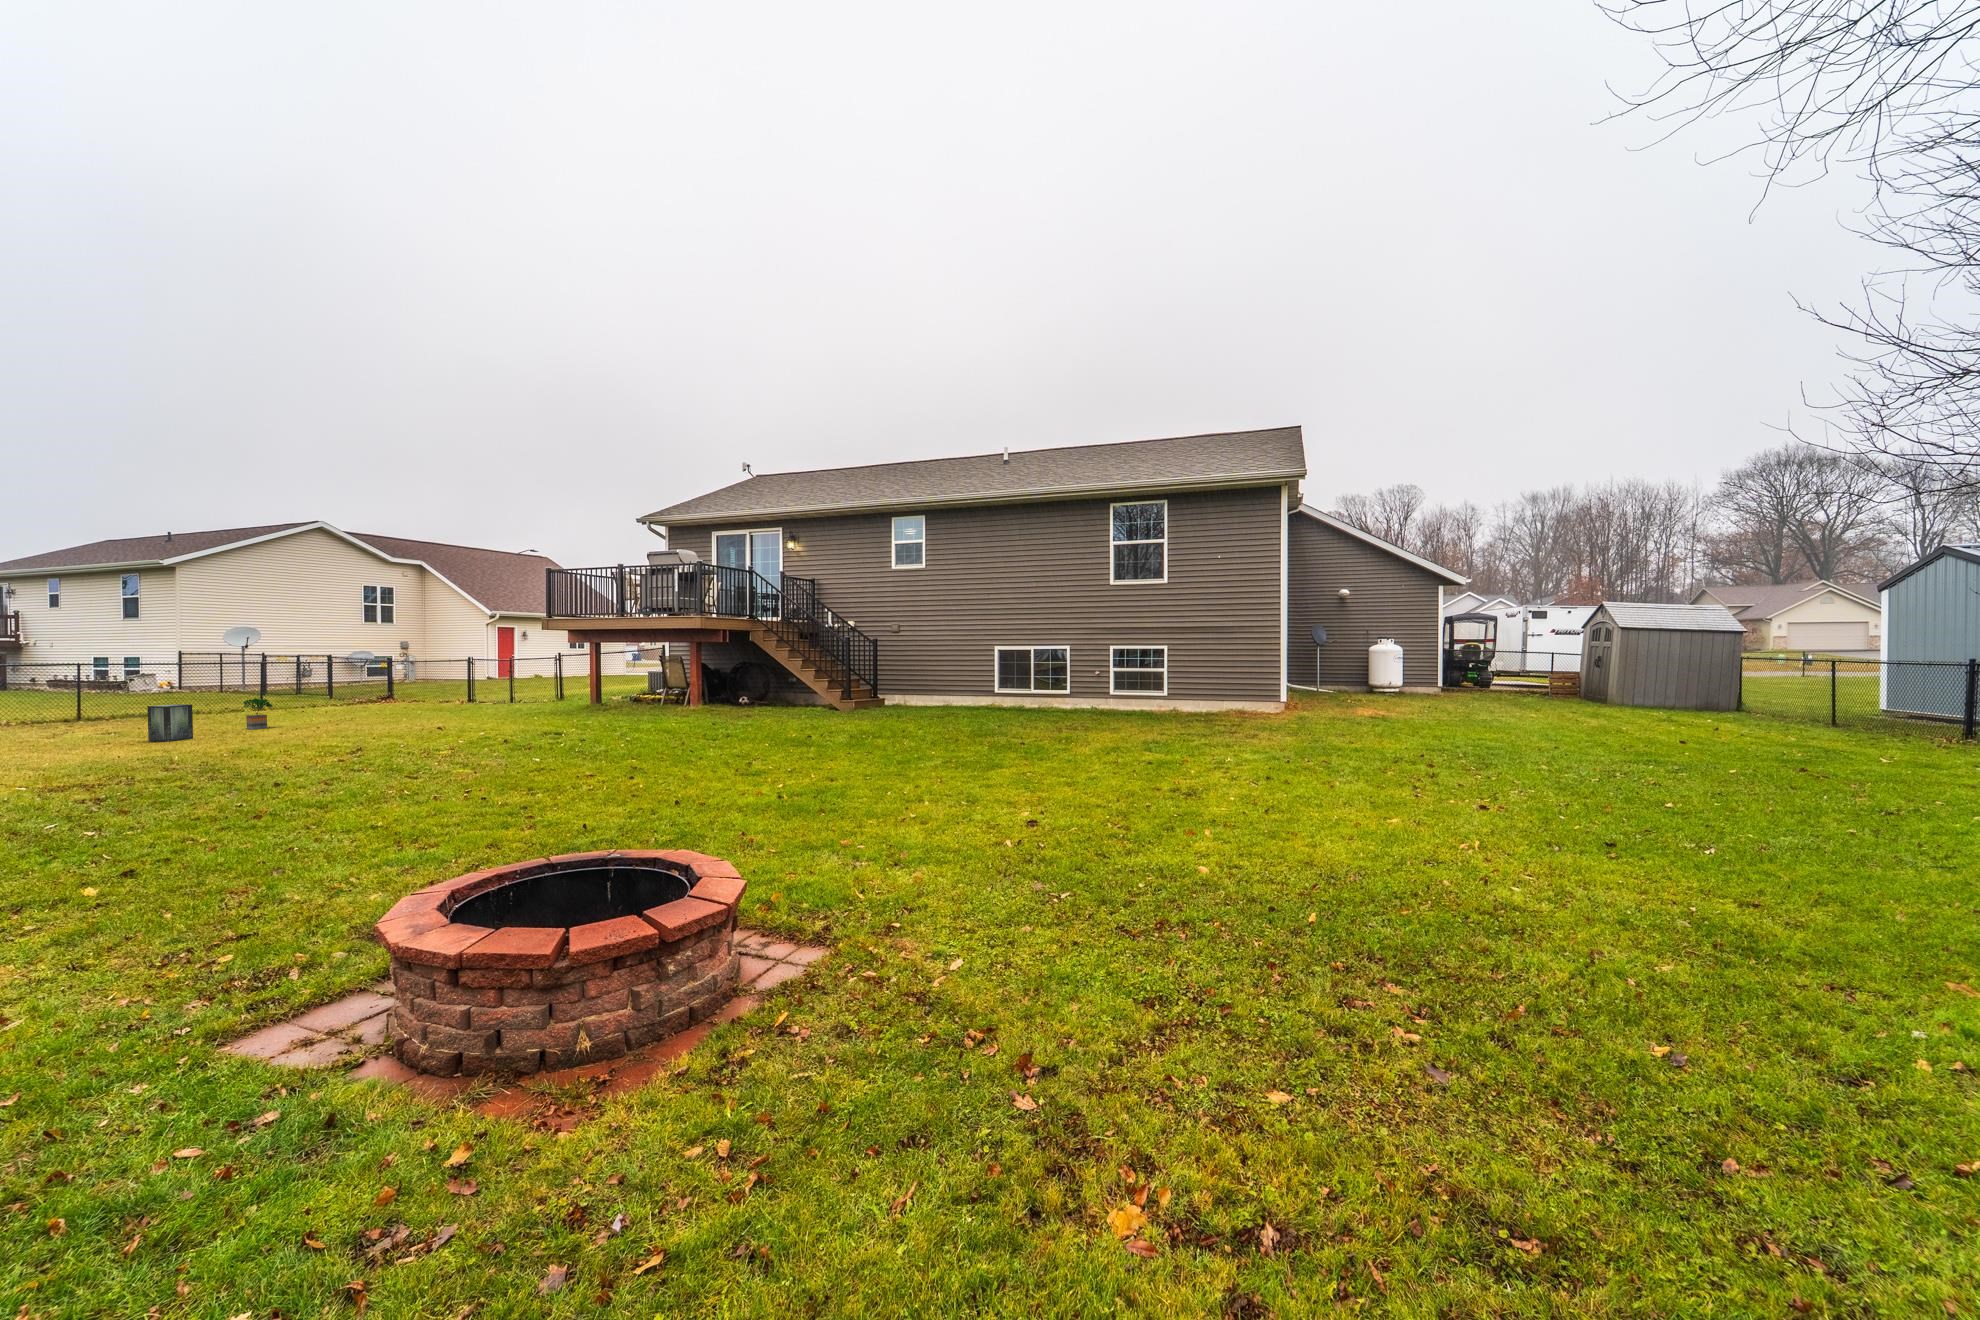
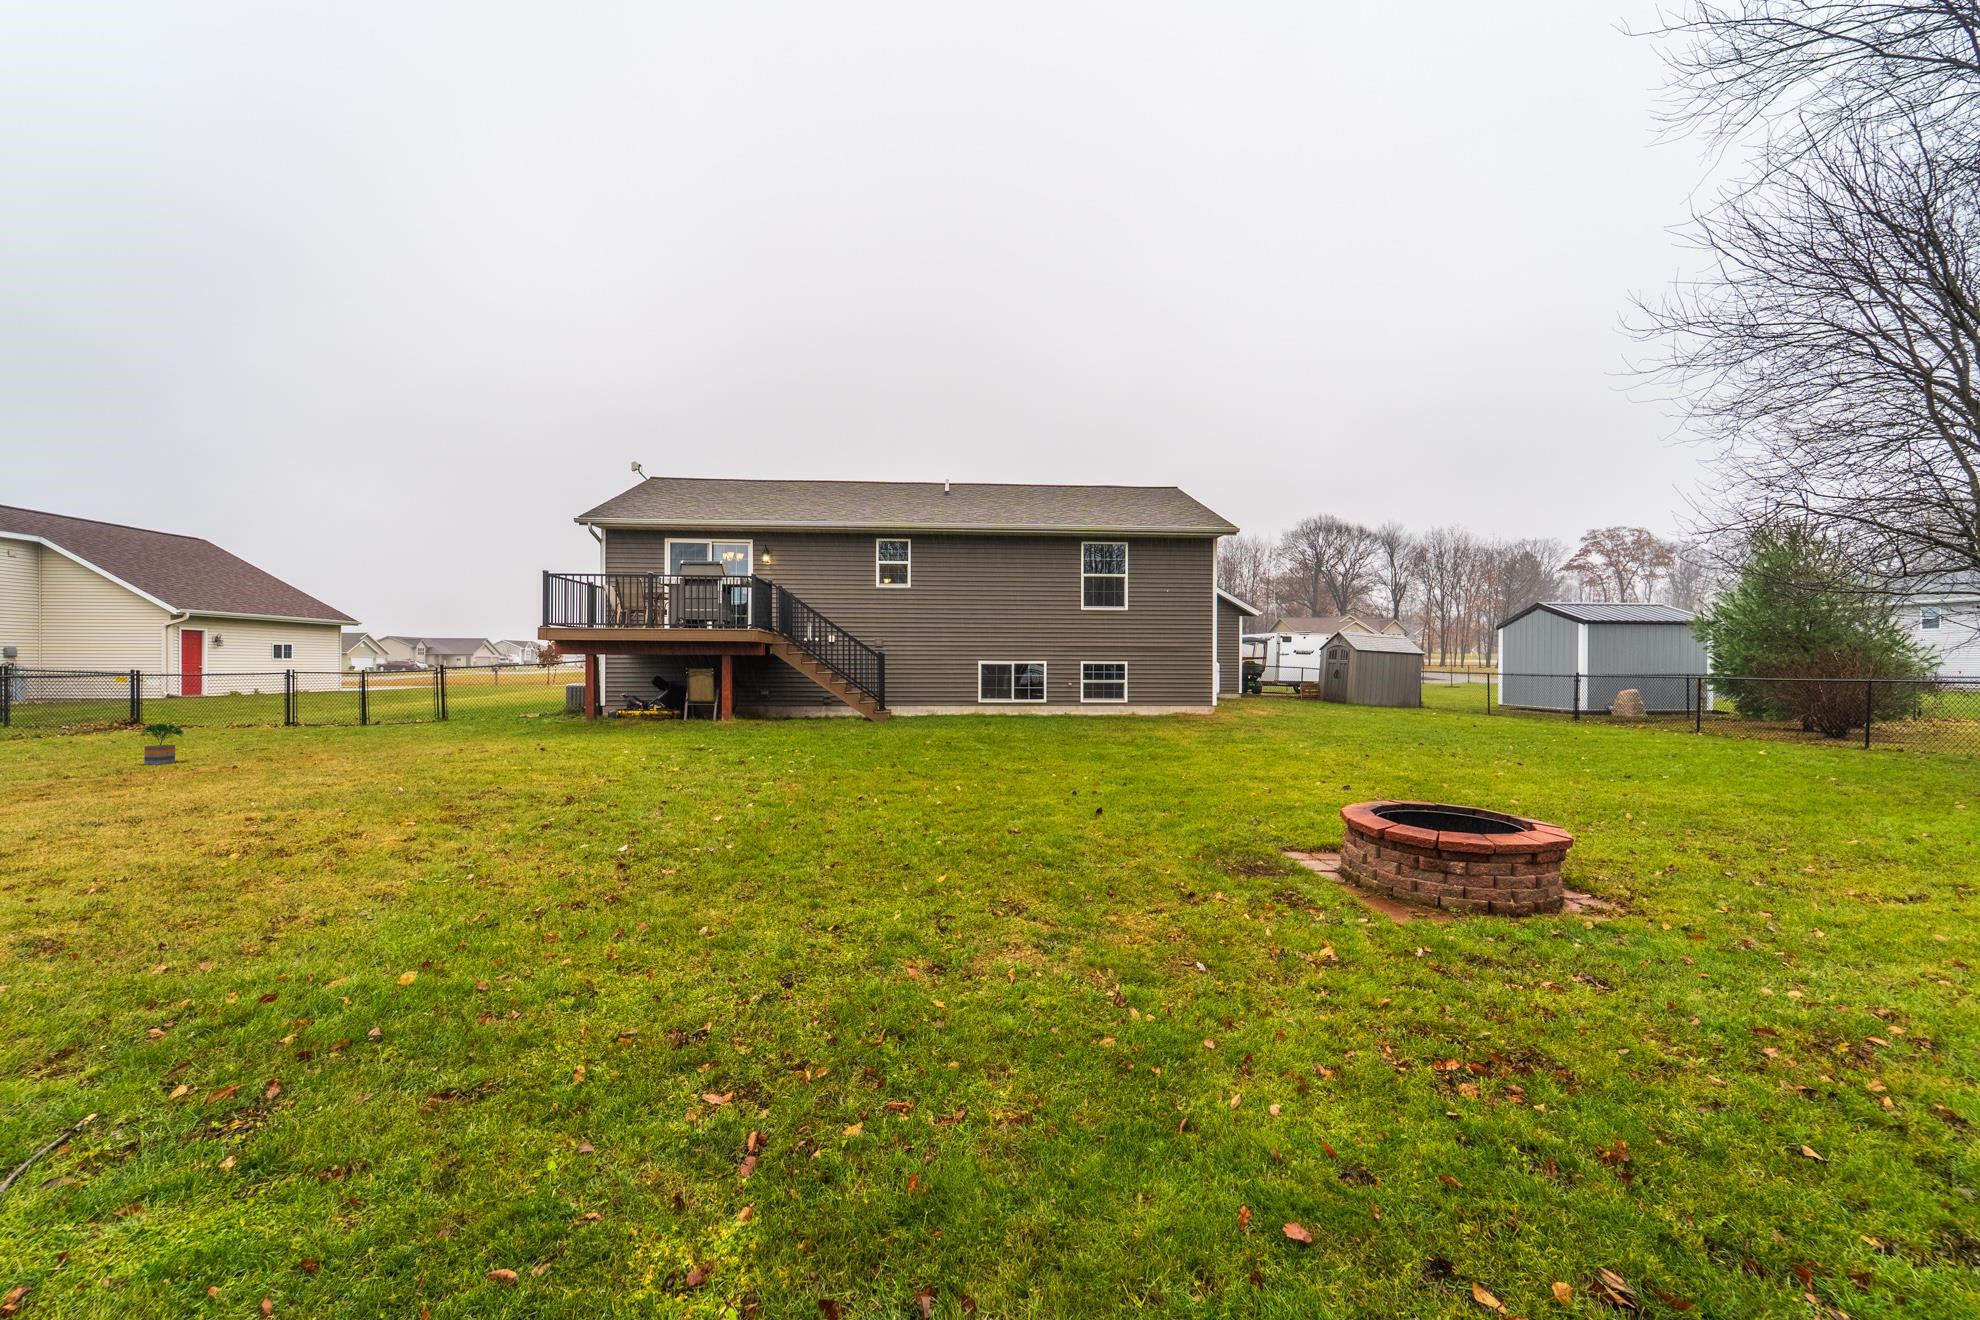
storage box: present [147,704,193,742] -> none [59,732,120,782]

